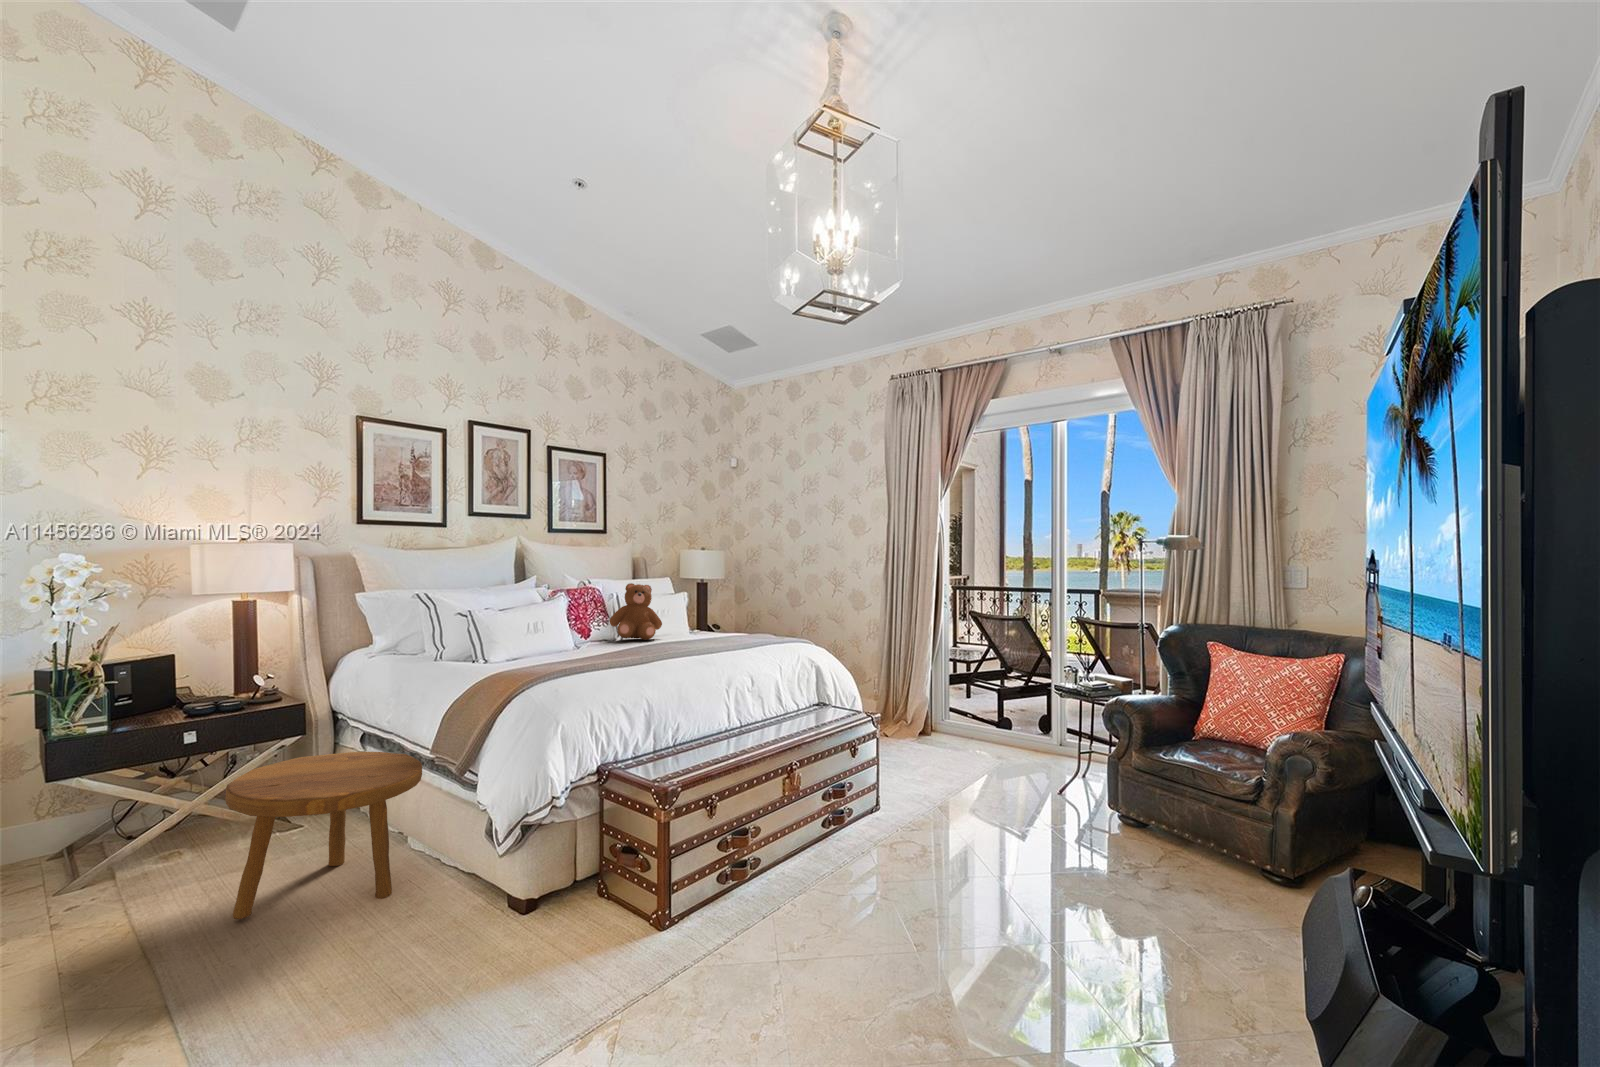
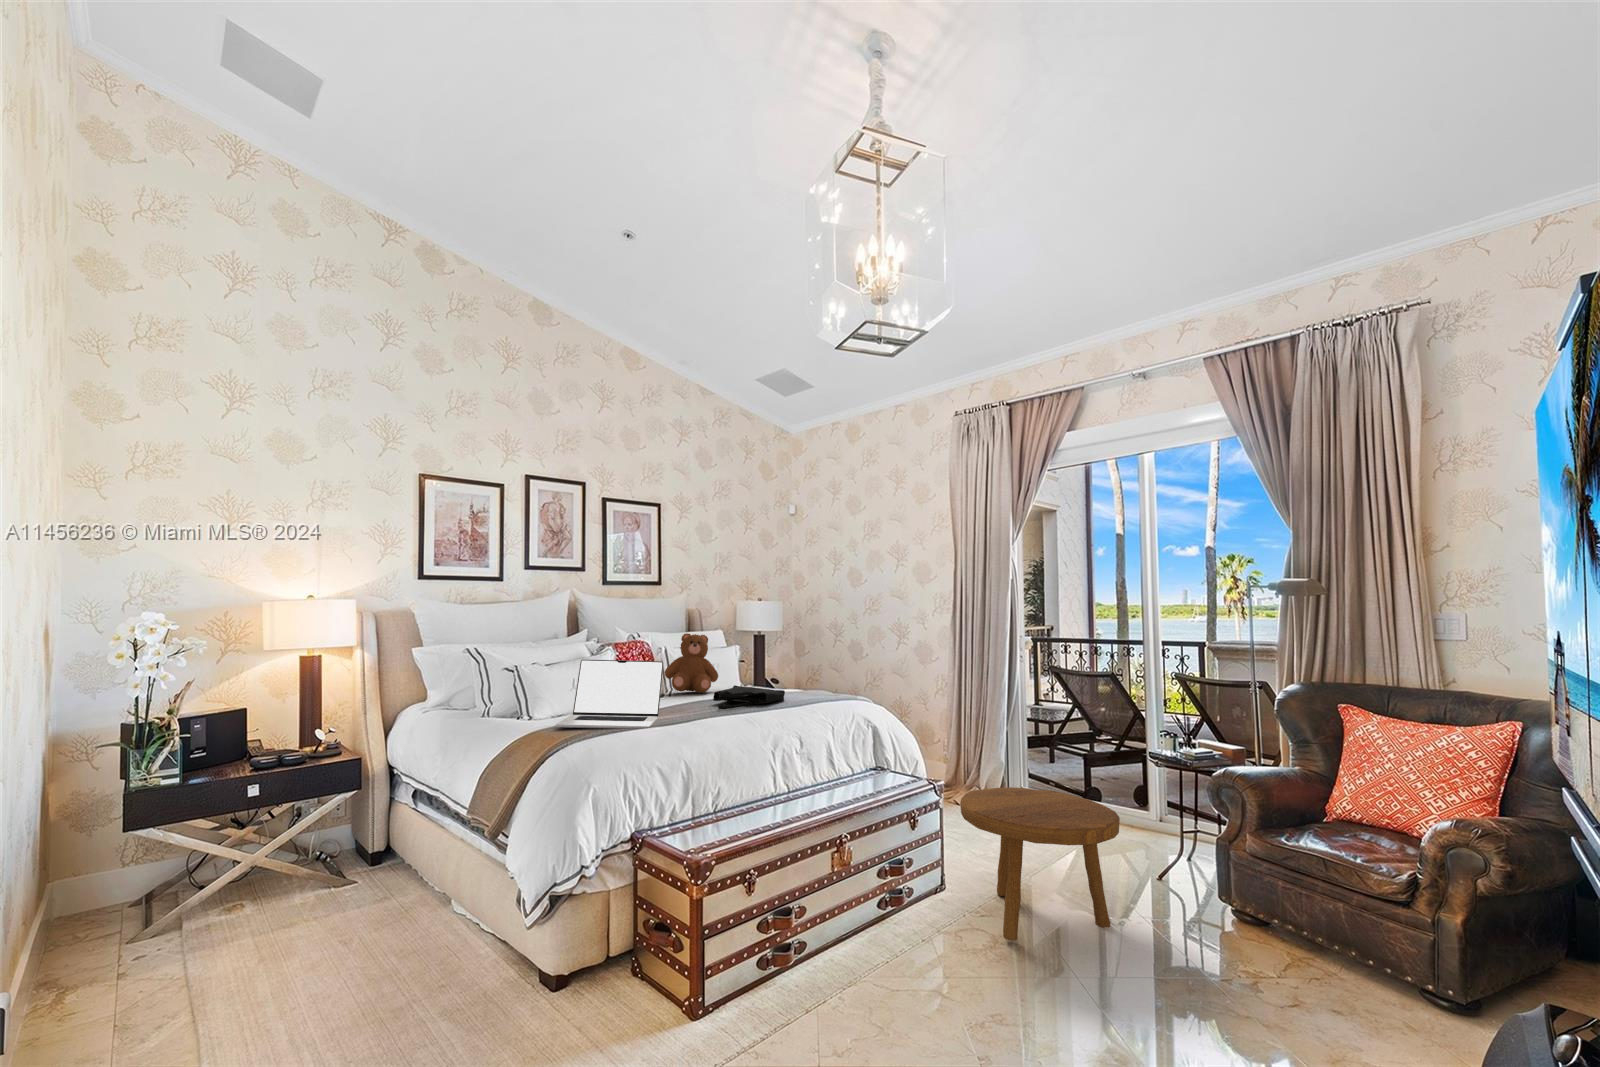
laptop: none [517,607,618,671] -> present [556,659,663,728]
tote bag: none [663,632,730,653] -> present [713,685,785,709]
footstool: present [225,752,422,919] -> present [960,788,1120,941]

